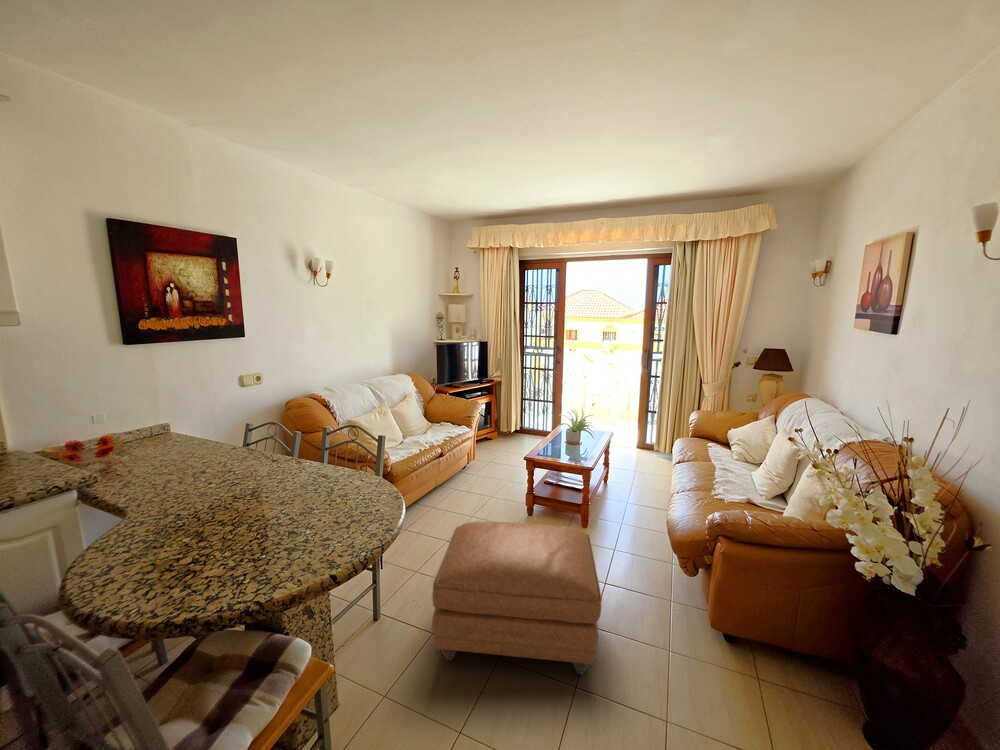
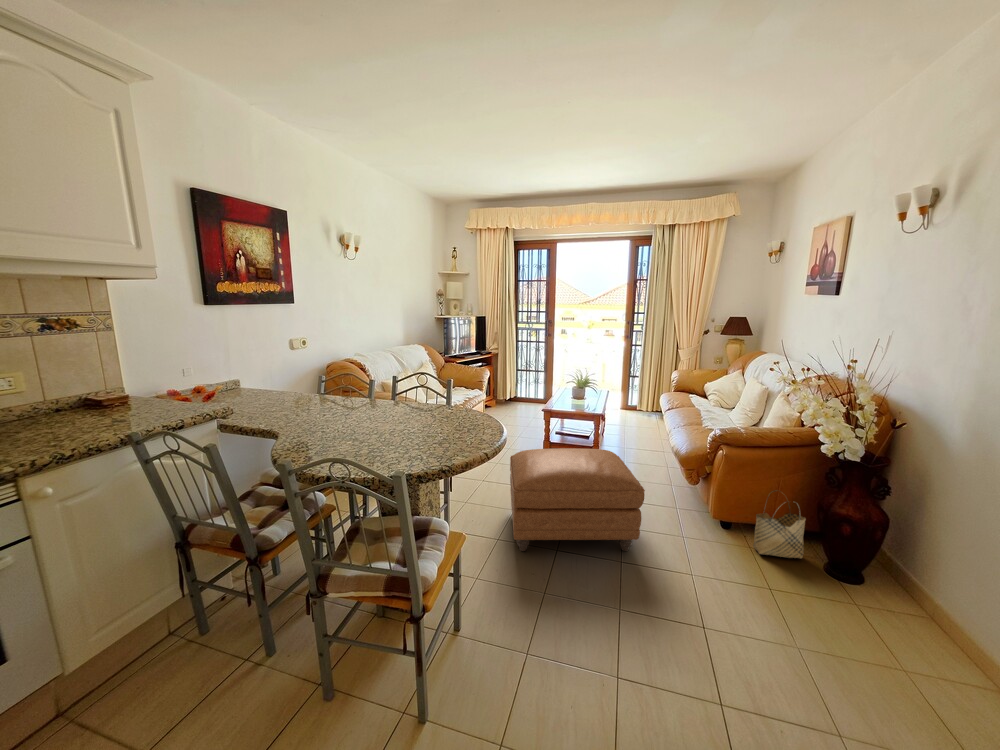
woven basket: none [760,611,836,717] -> present [753,490,805,558]

